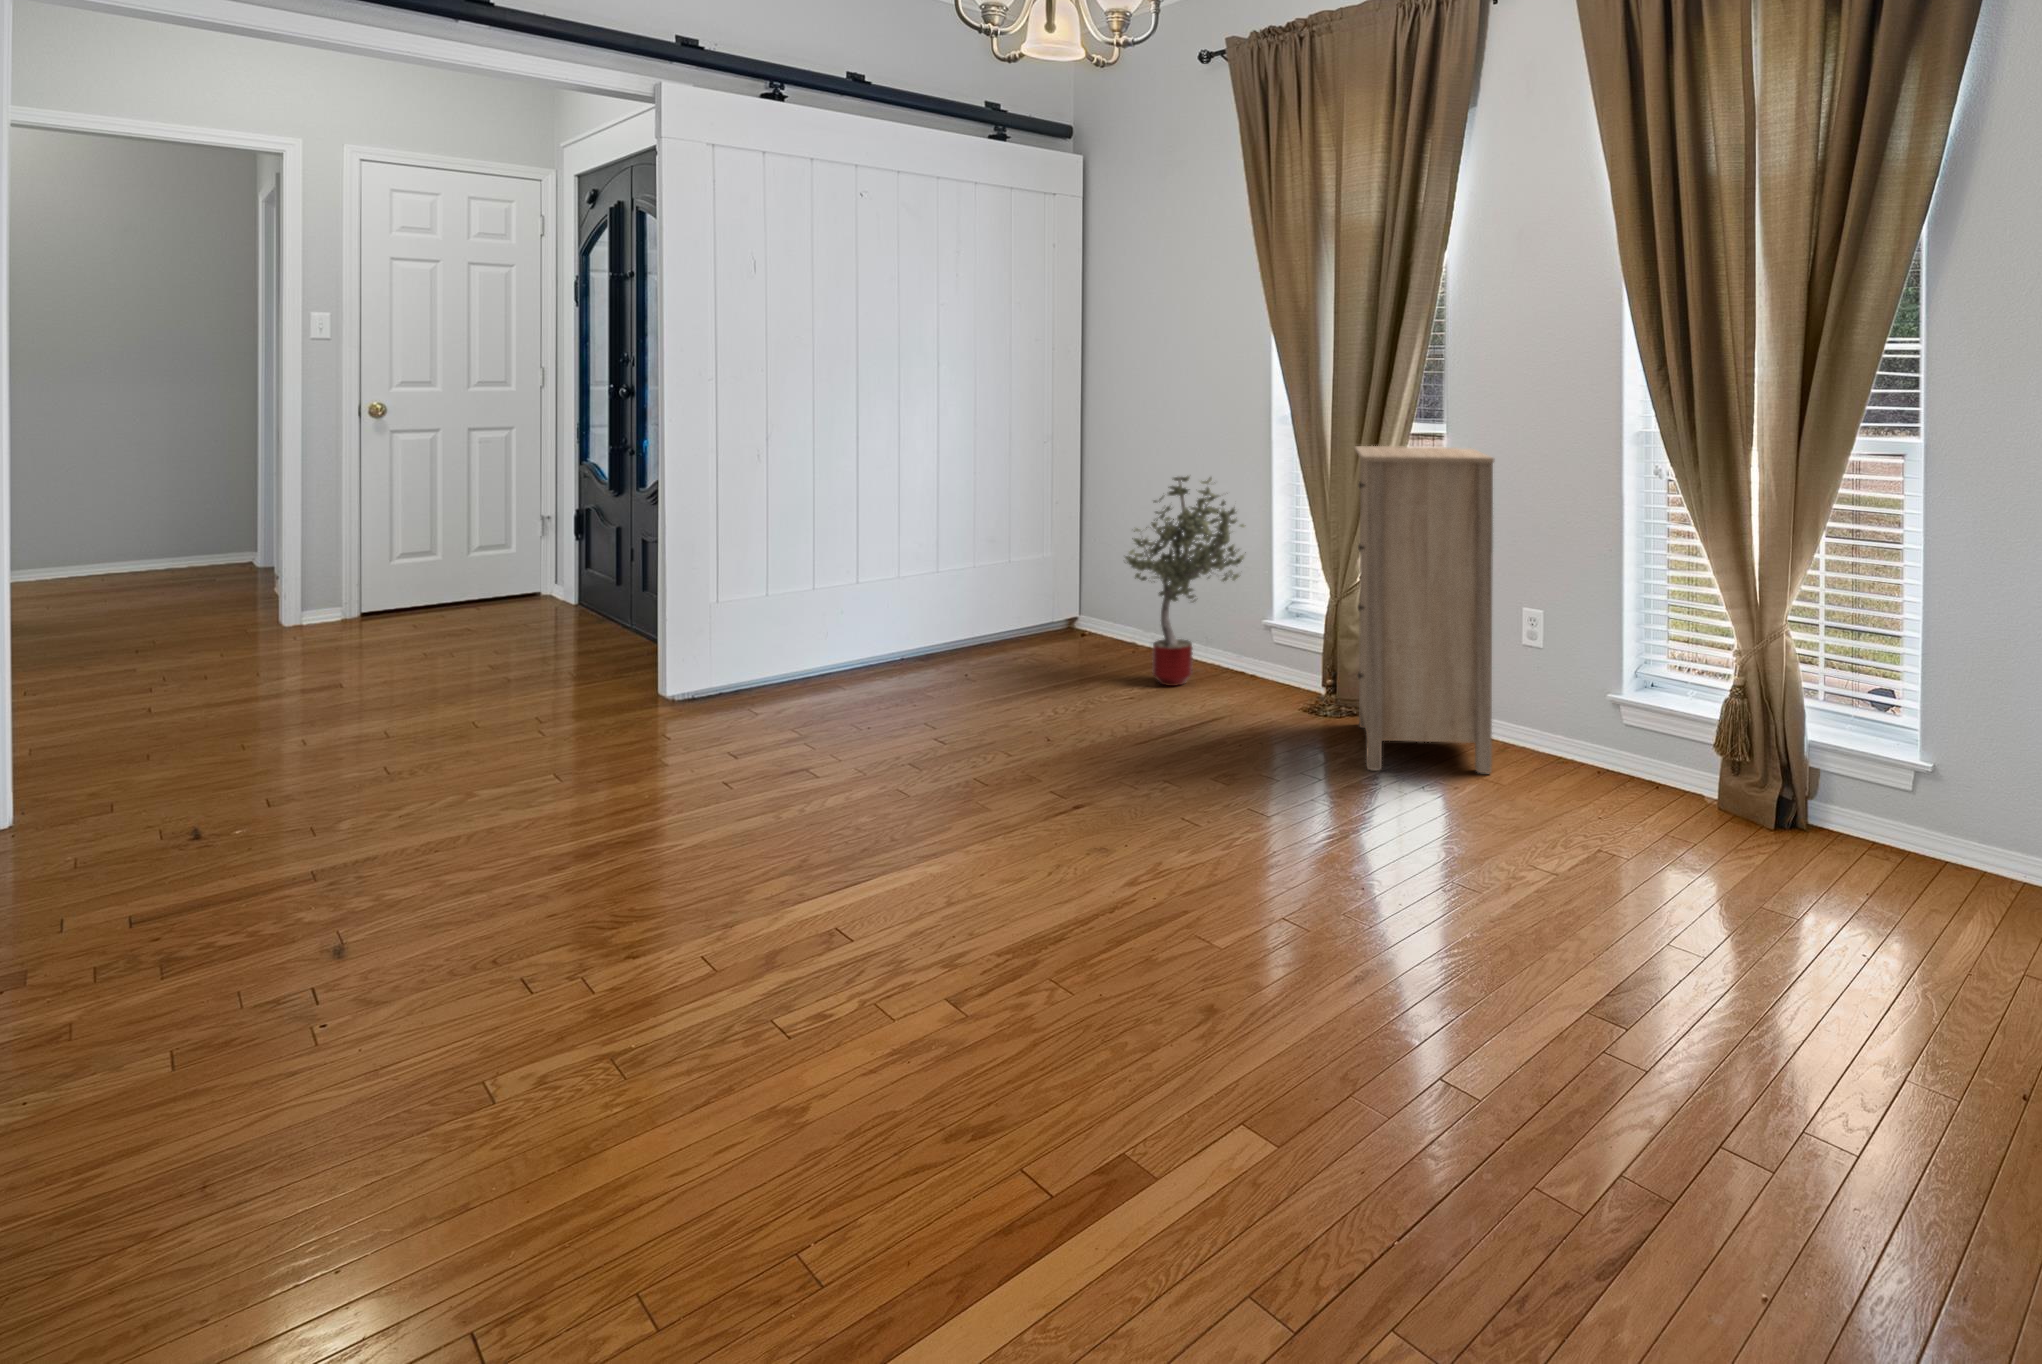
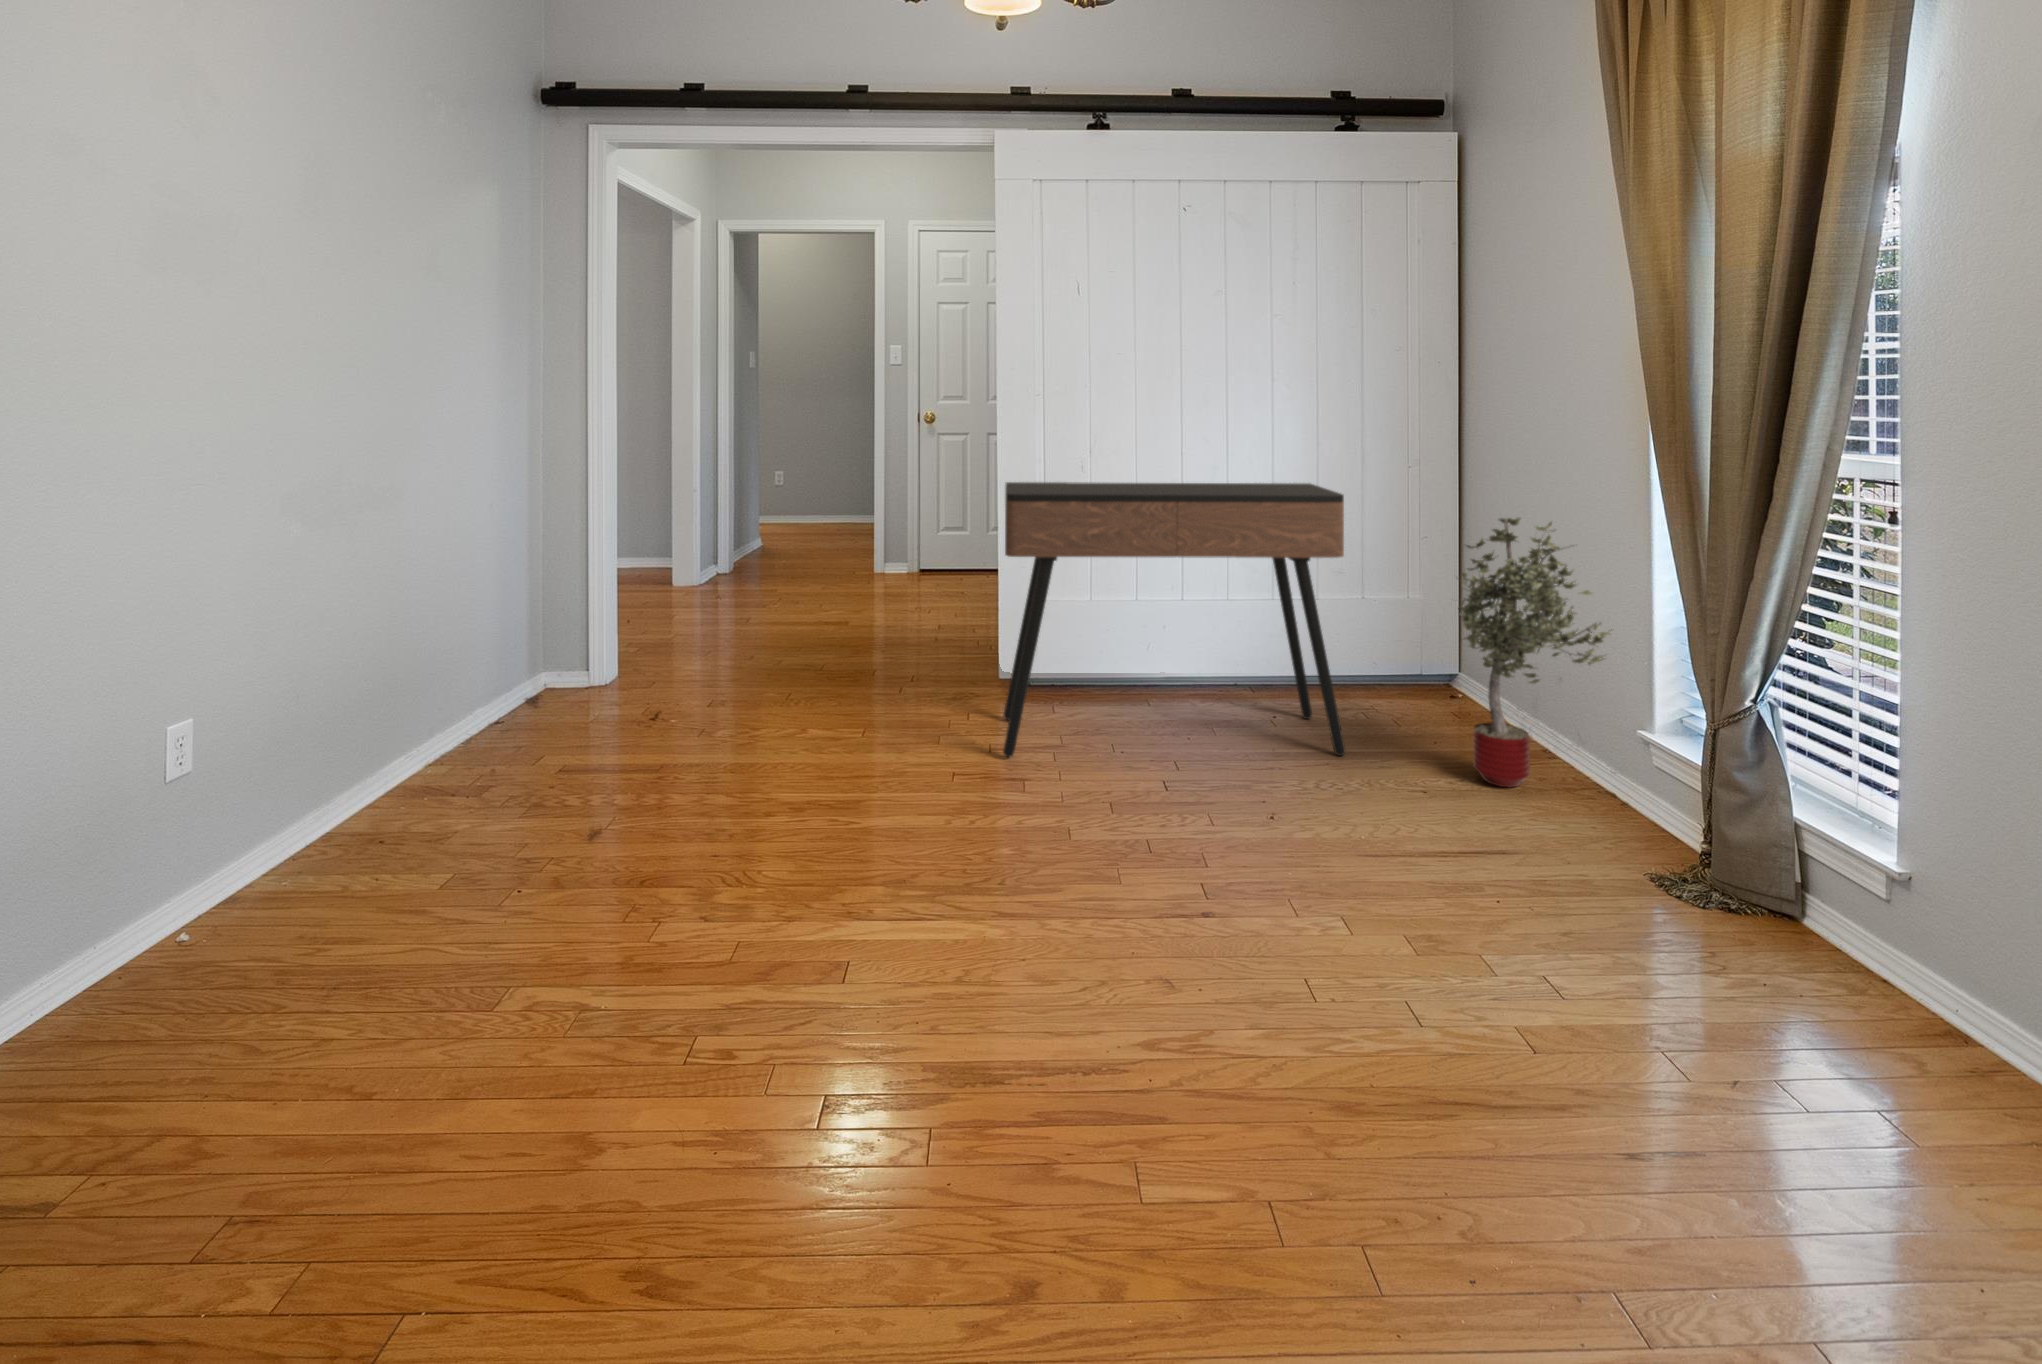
storage cabinet: present [1354,446,1494,774] -> none [1653,496,1959,1119]
console table: none [717,462,1054,757] -> present [1003,482,1345,757]

